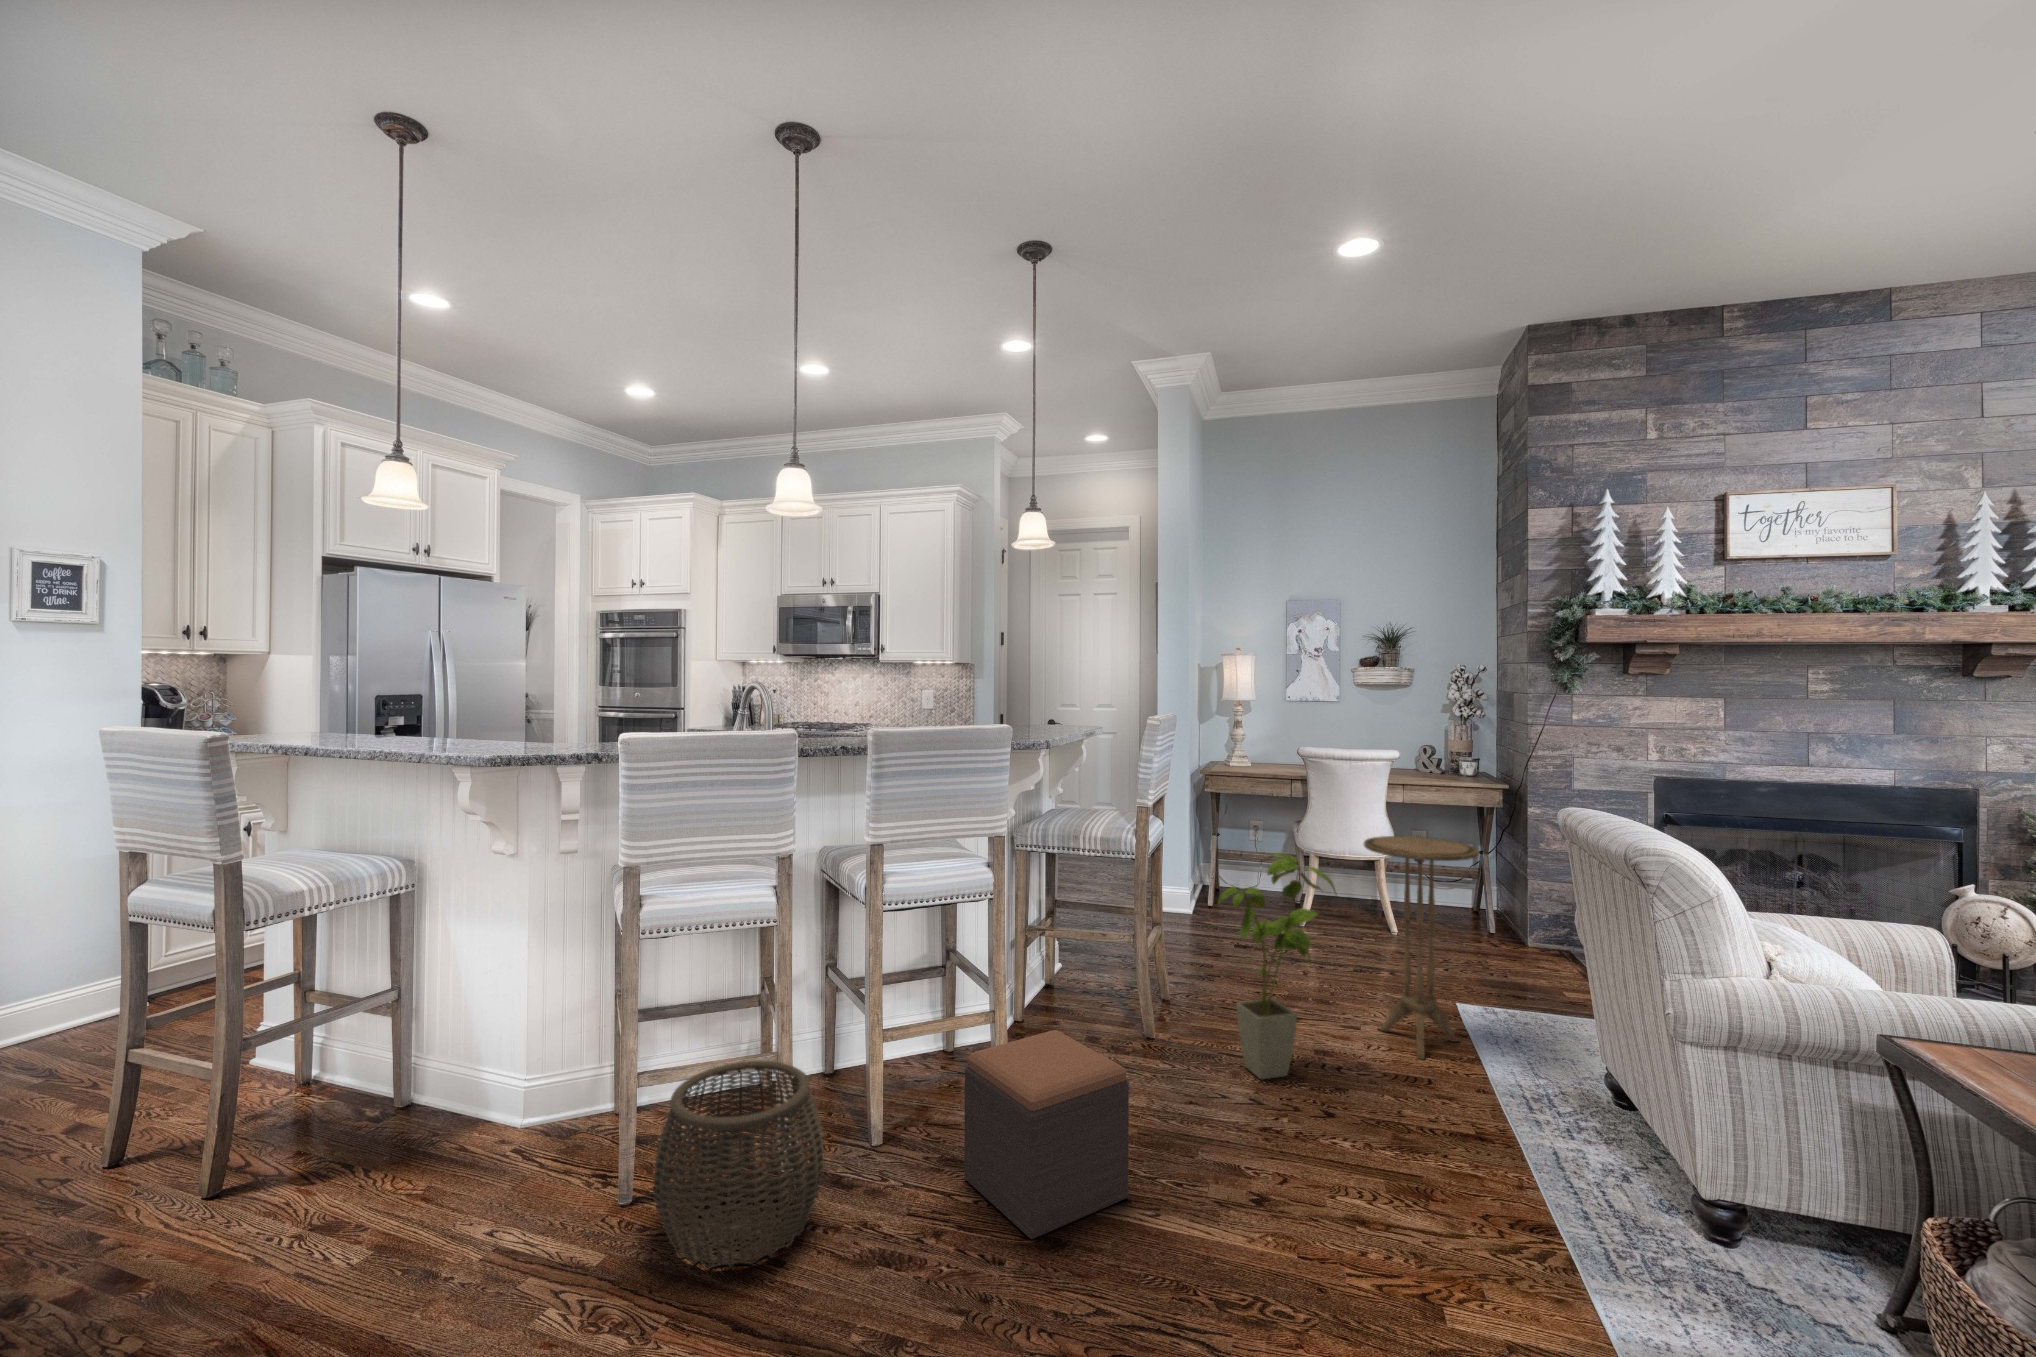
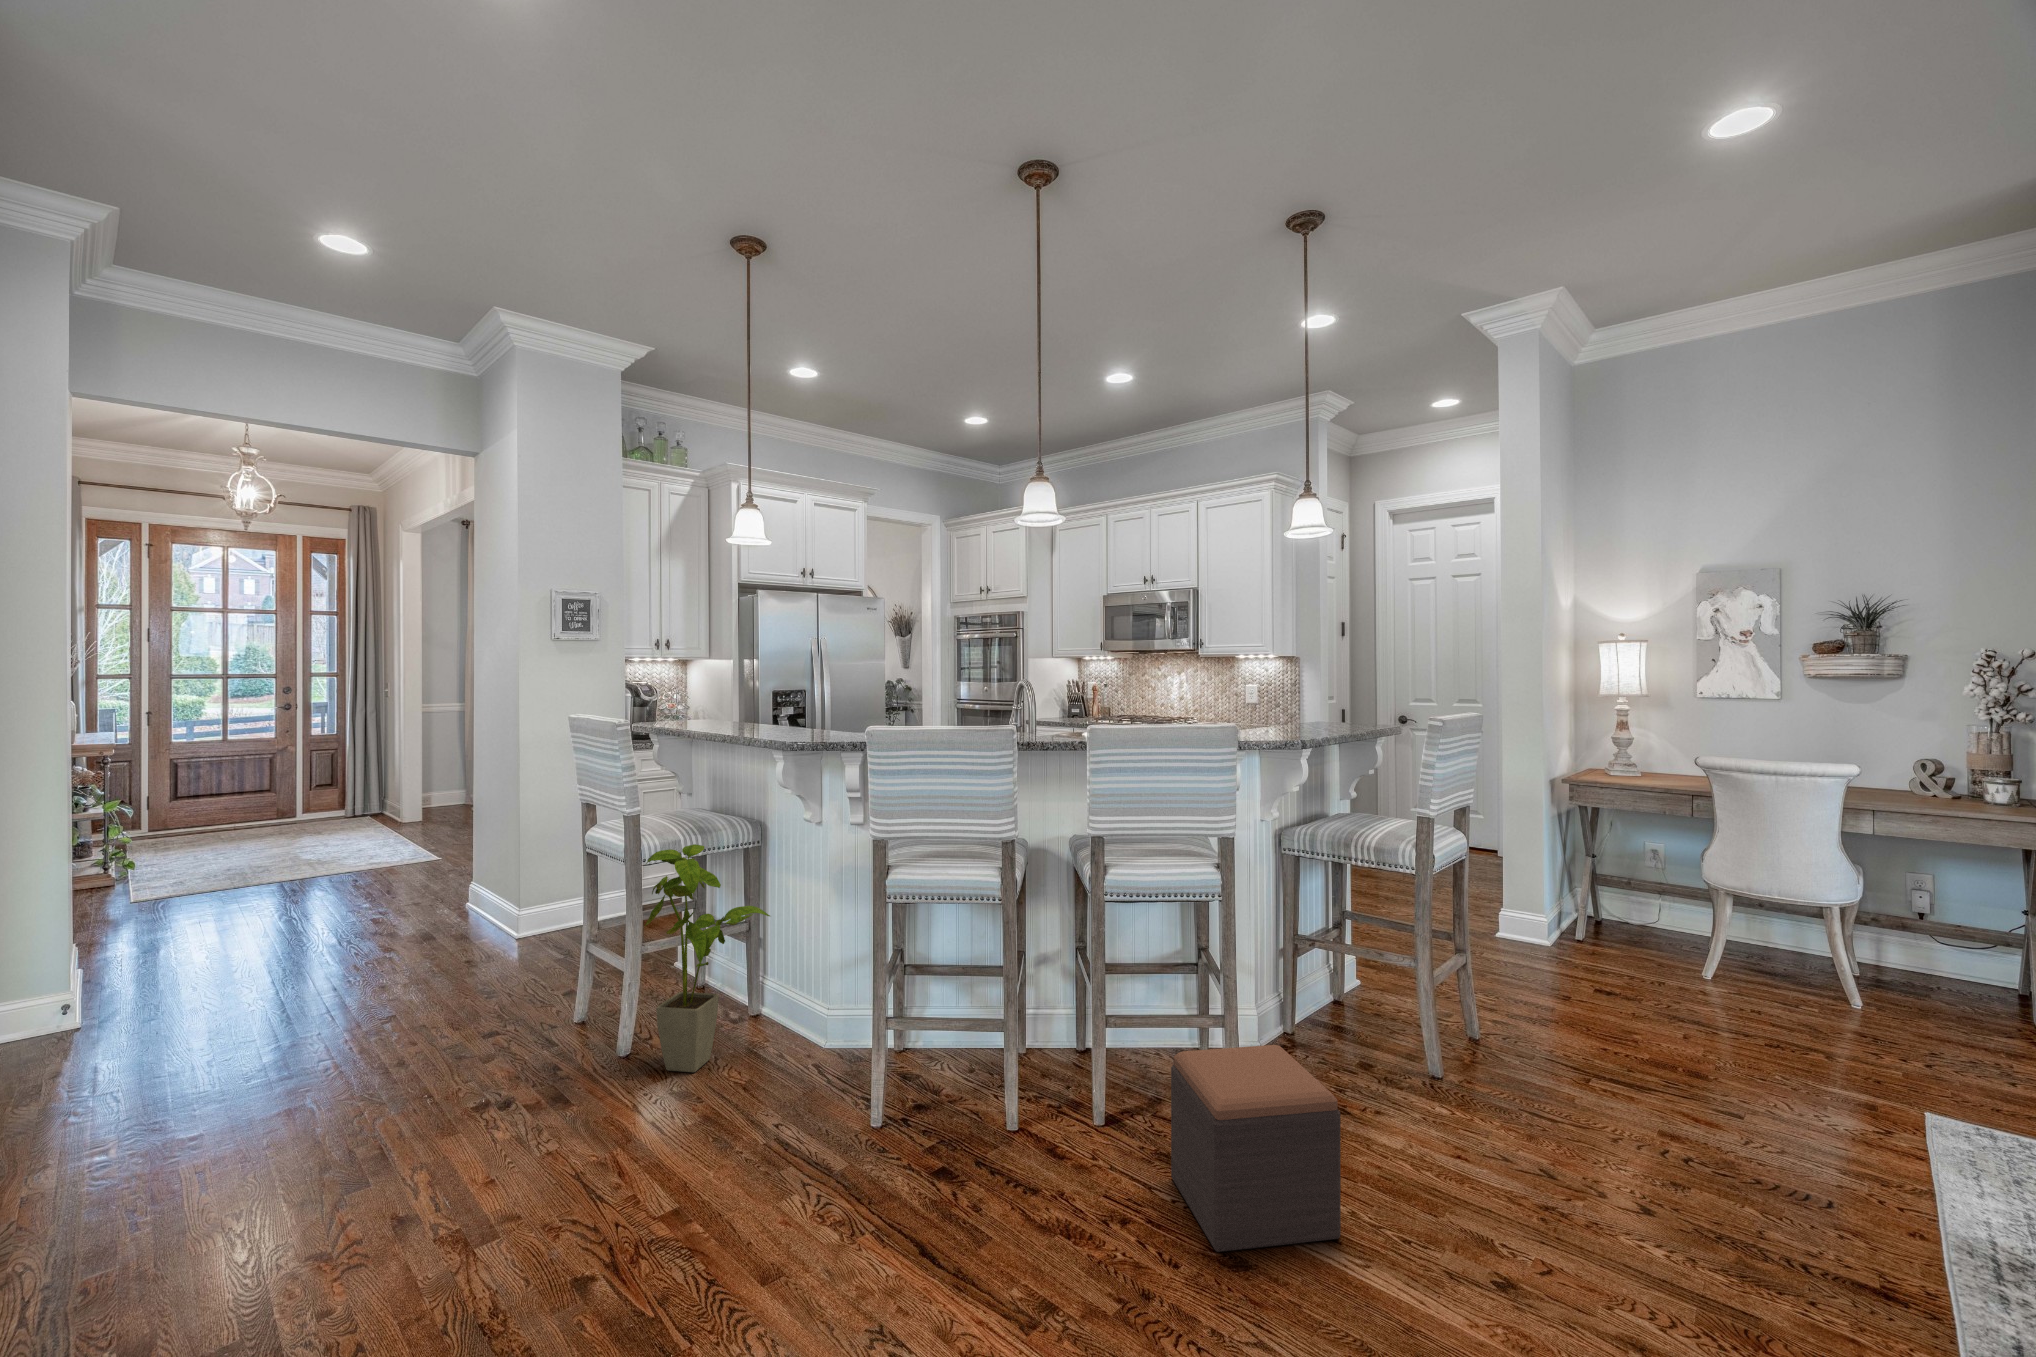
side table: present [1364,836,1479,1060] -> none [1744,875,1933,1175]
house plant: present [1218,853,1337,1079] -> present [645,844,770,1072]
woven basket: present [653,1061,824,1268] -> none [880,1022,1031,1204]

